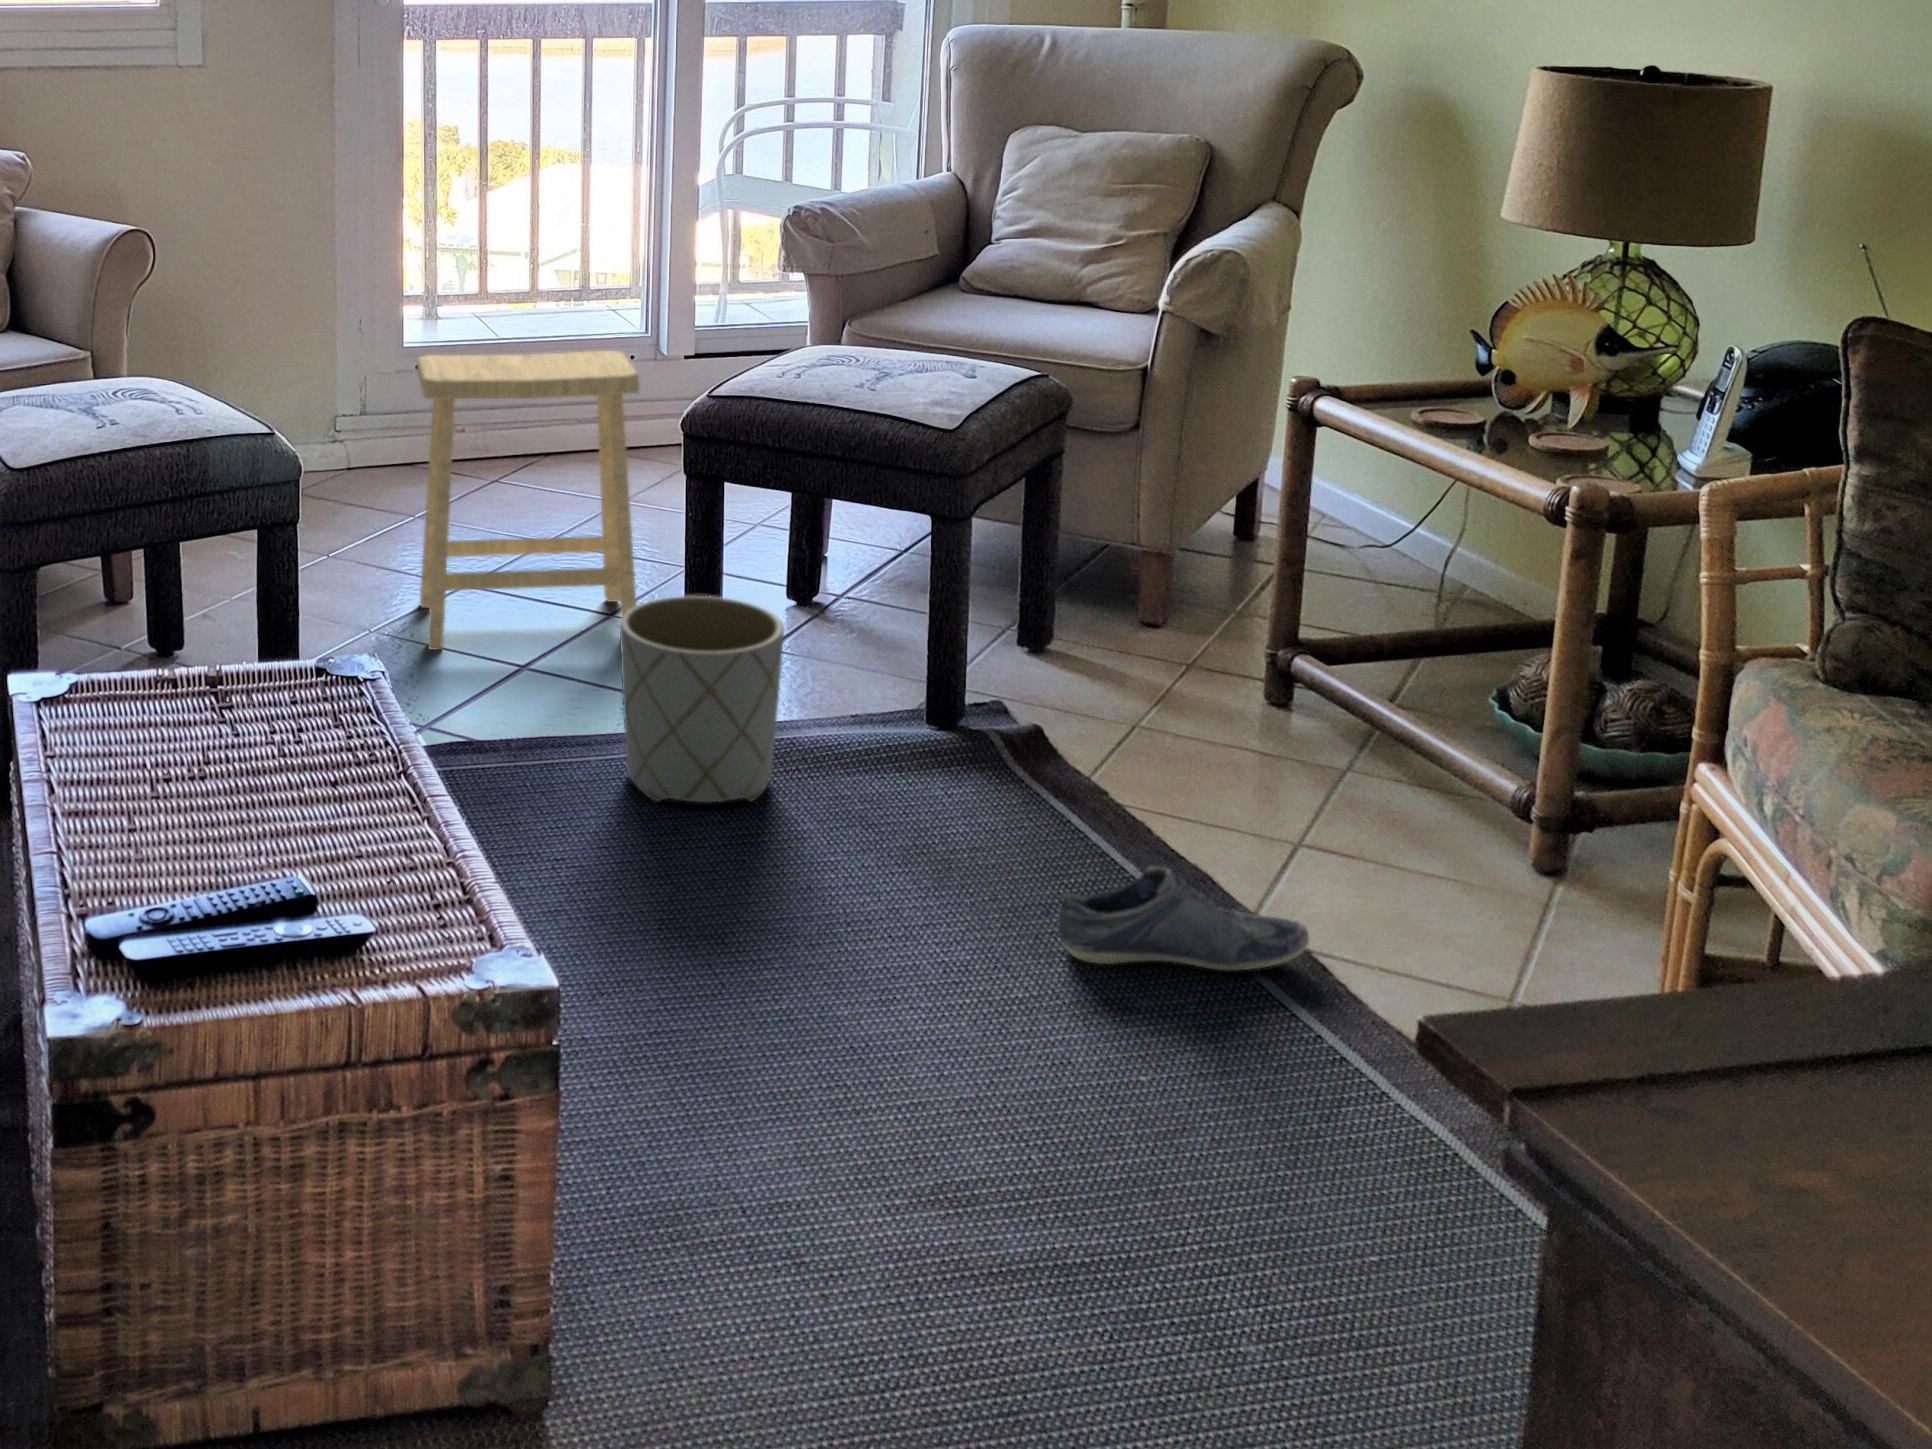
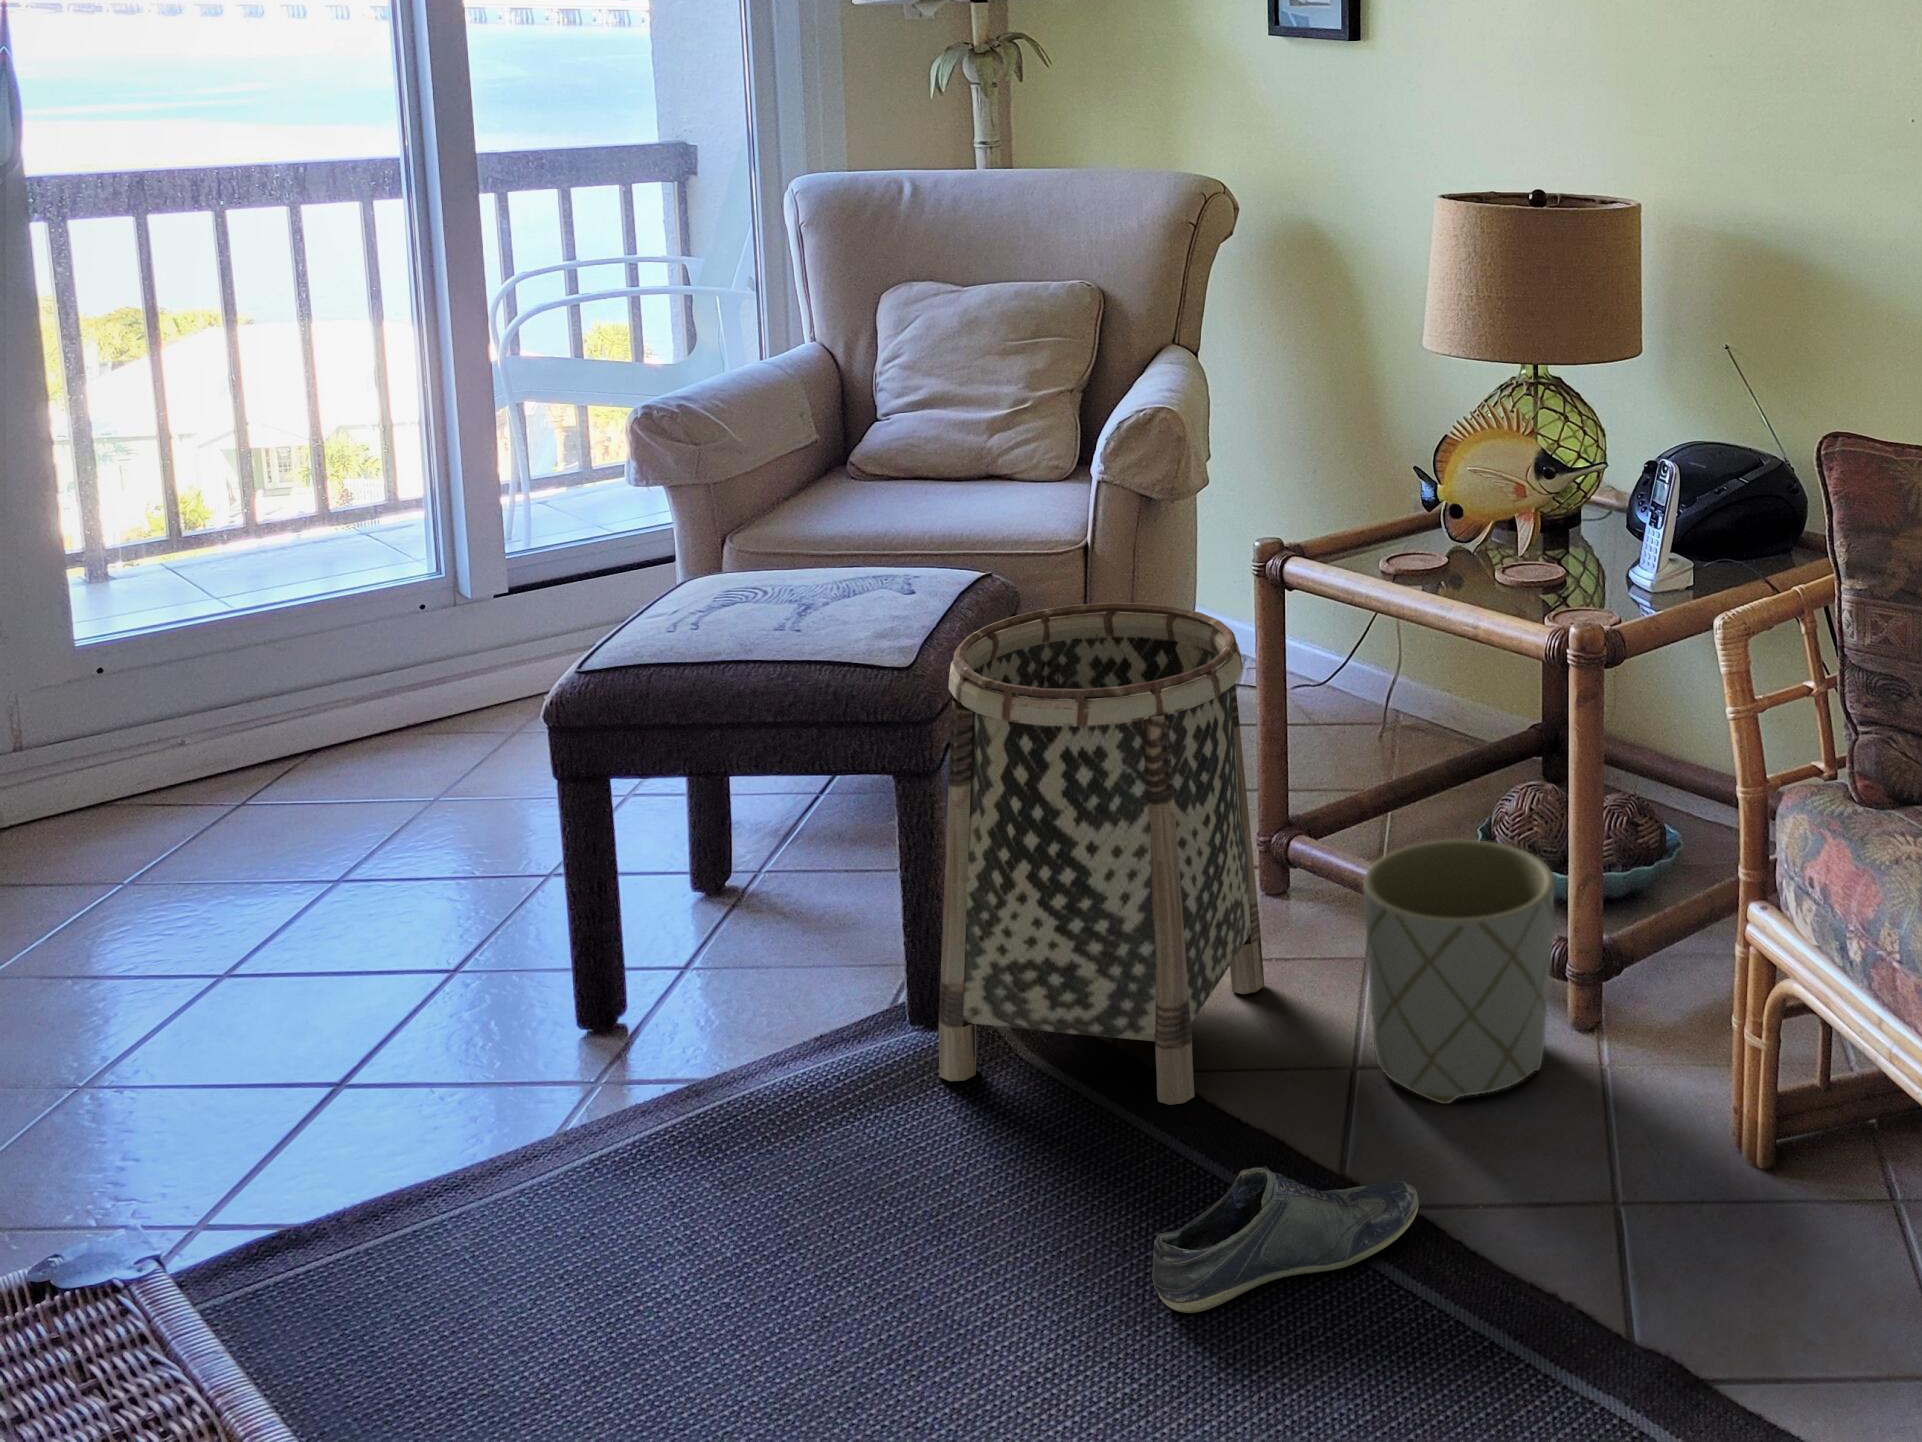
footstool: present [417,351,640,650] -> none [114,629,505,1103]
basket: none [939,400,1241,828] -> present [939,603,1264,1105]
planter: present [620,596,784,802] -> present [1363,840,1555,1104]

